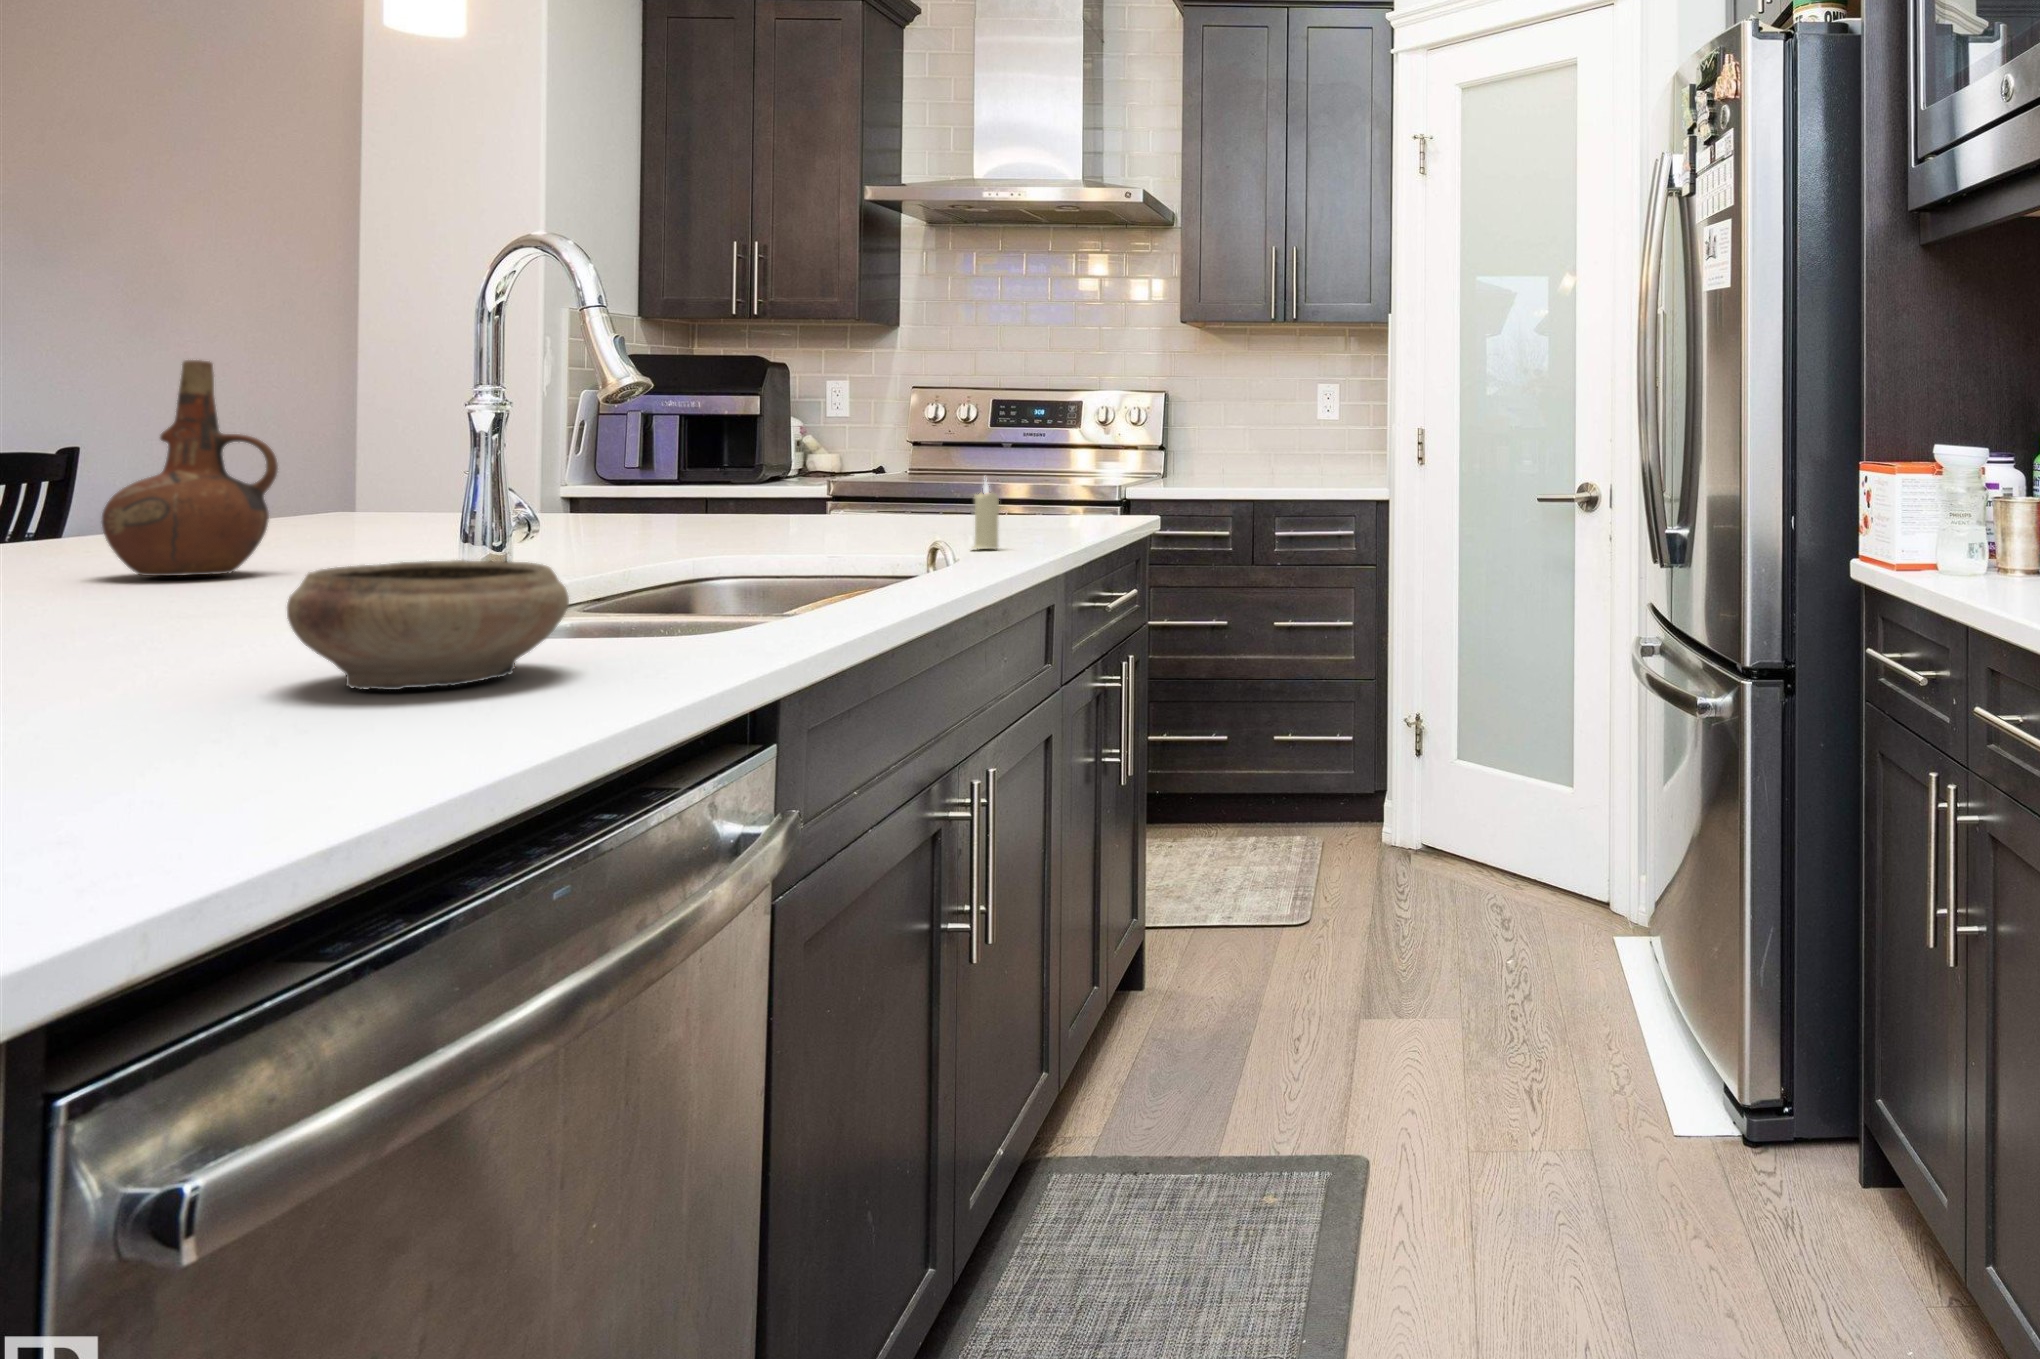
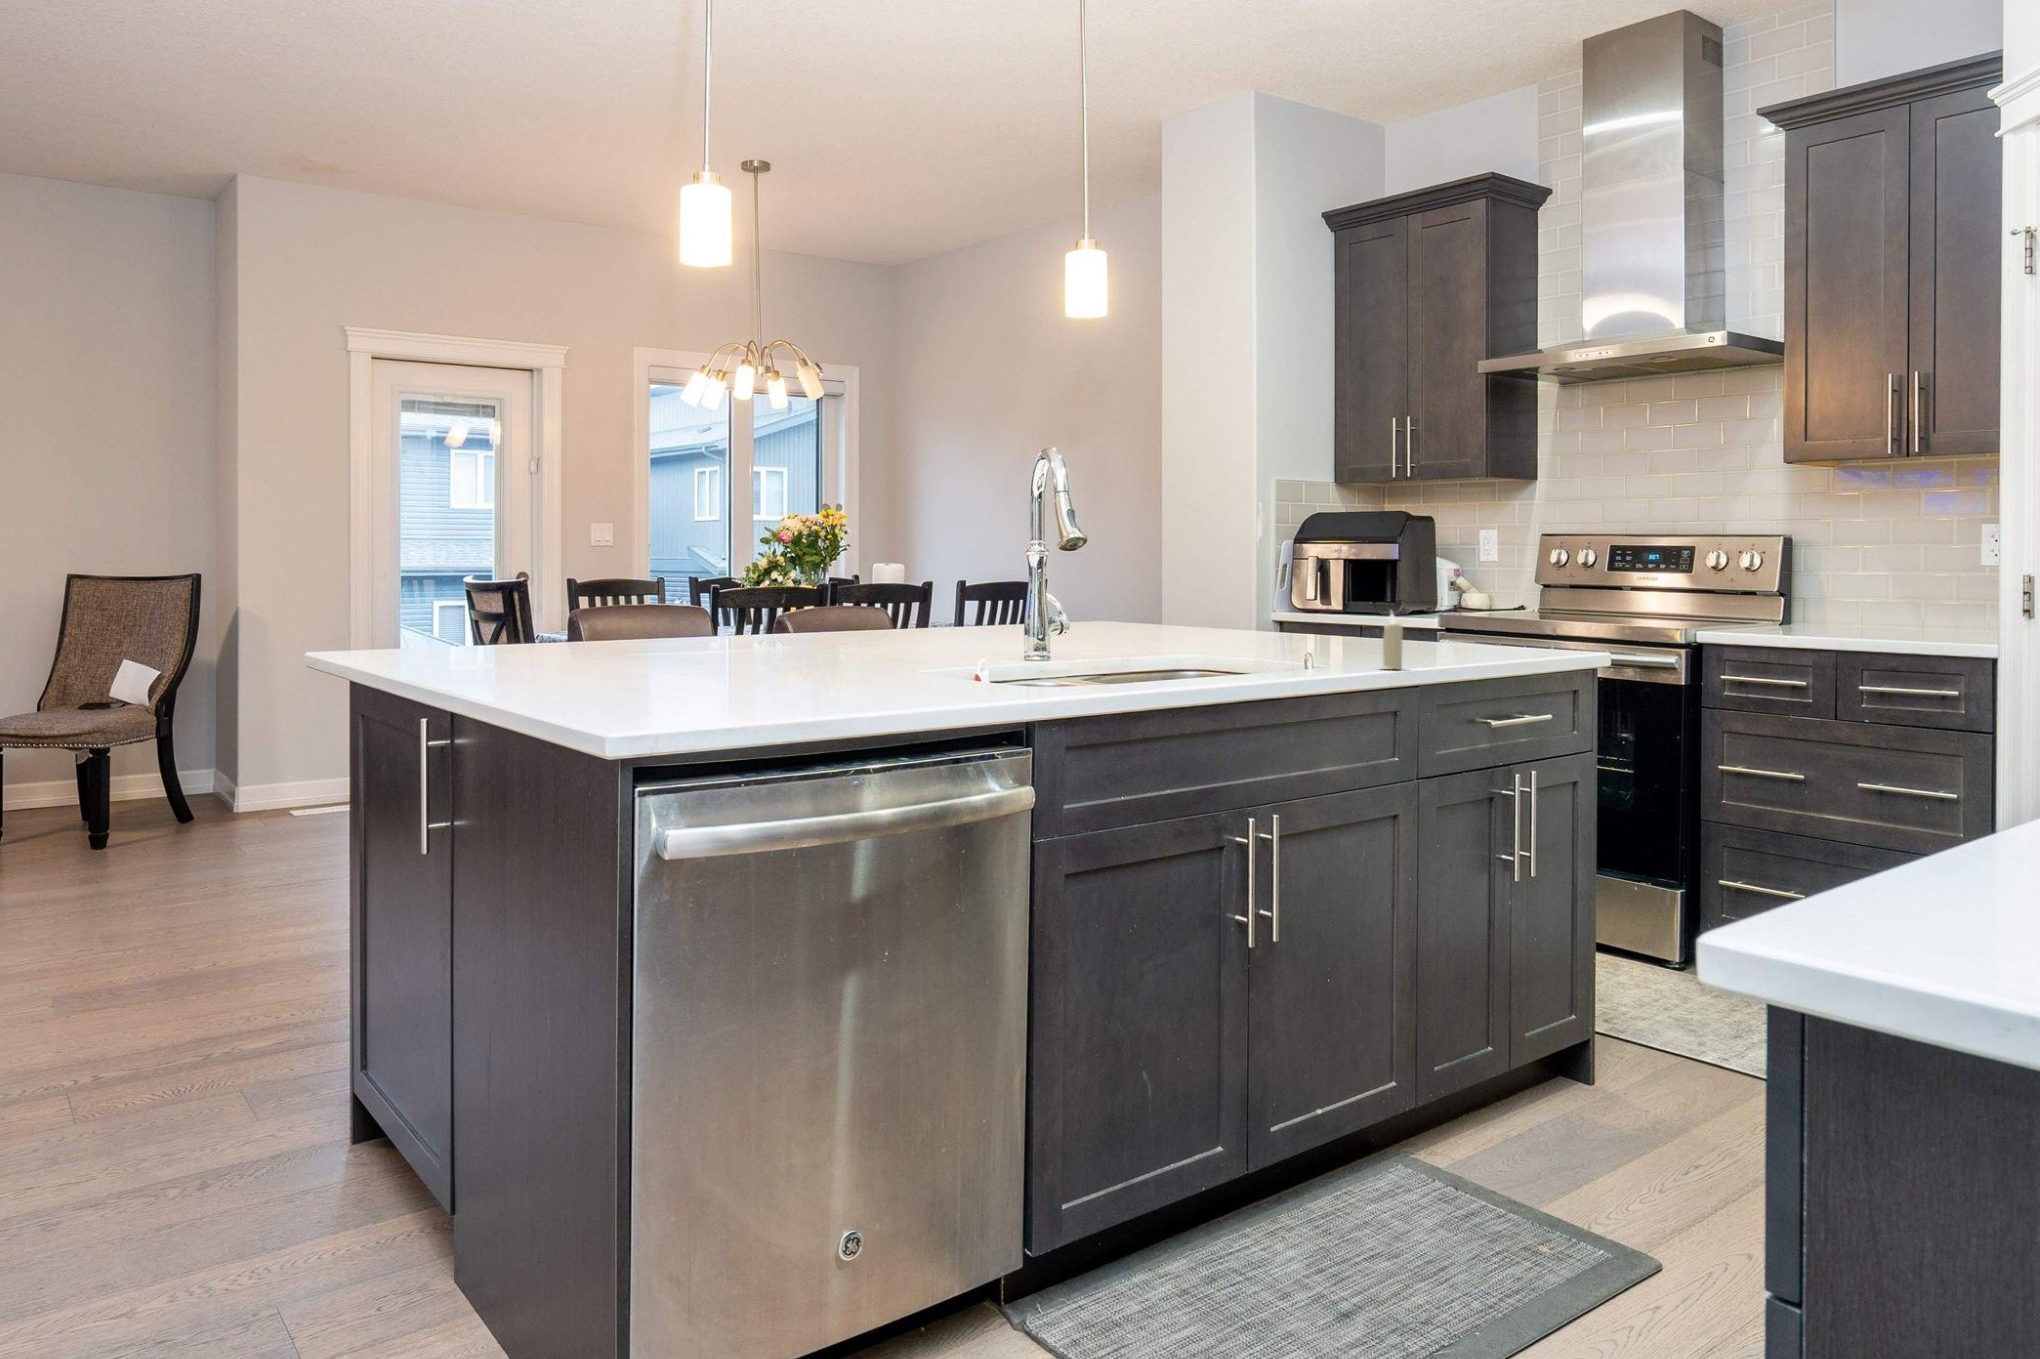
ceramic pitcher: present [102,360,278,576] -> none [913,540,981,655]
ceramic bowl: present [287,560,569,690] -> none [867,642,977,701]

